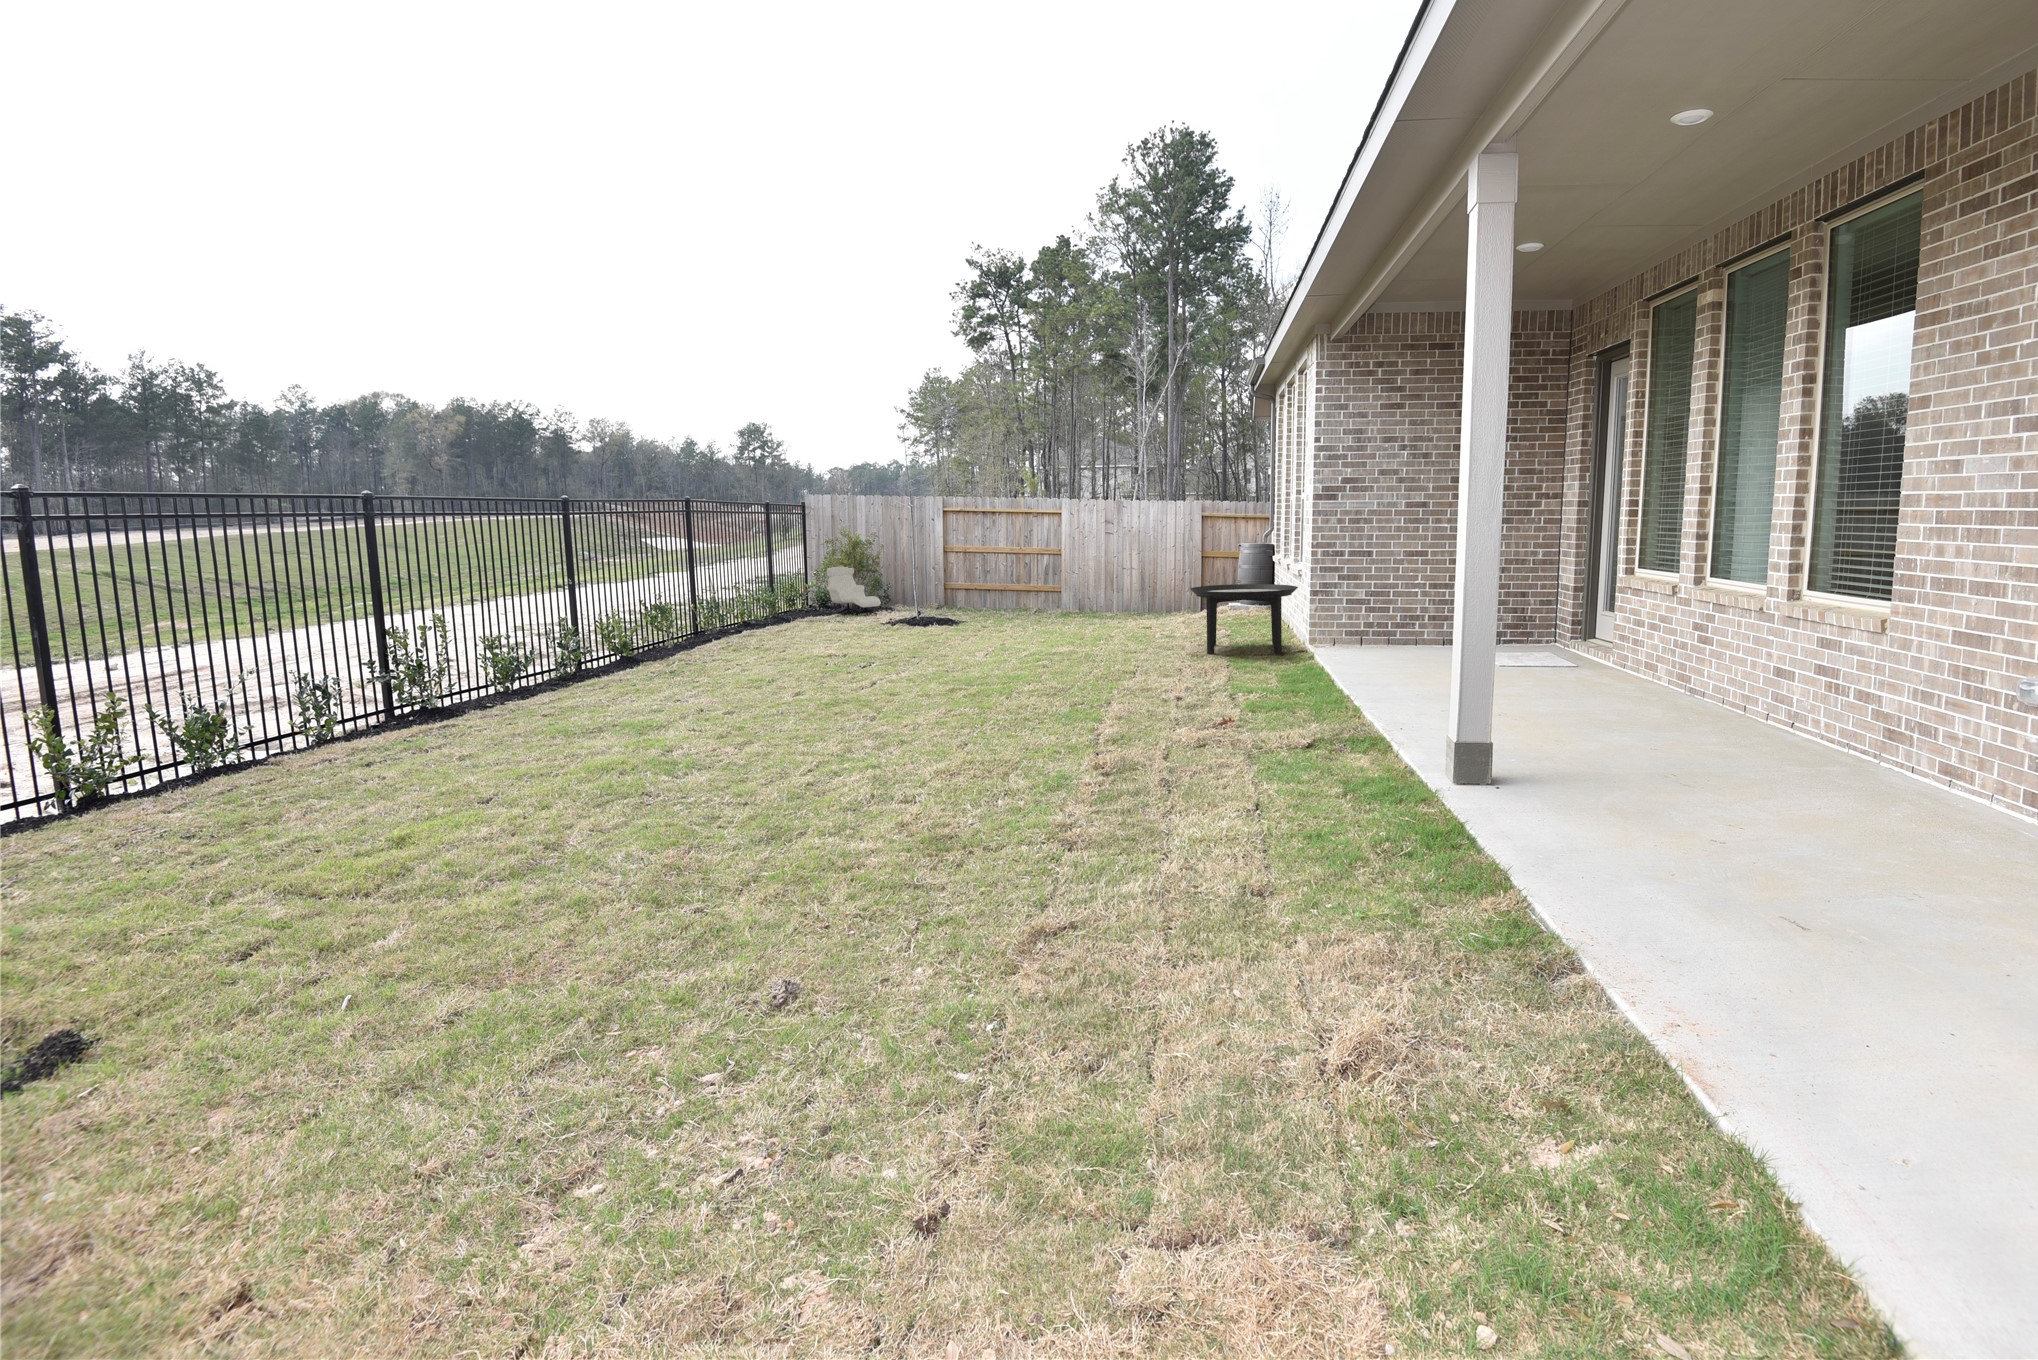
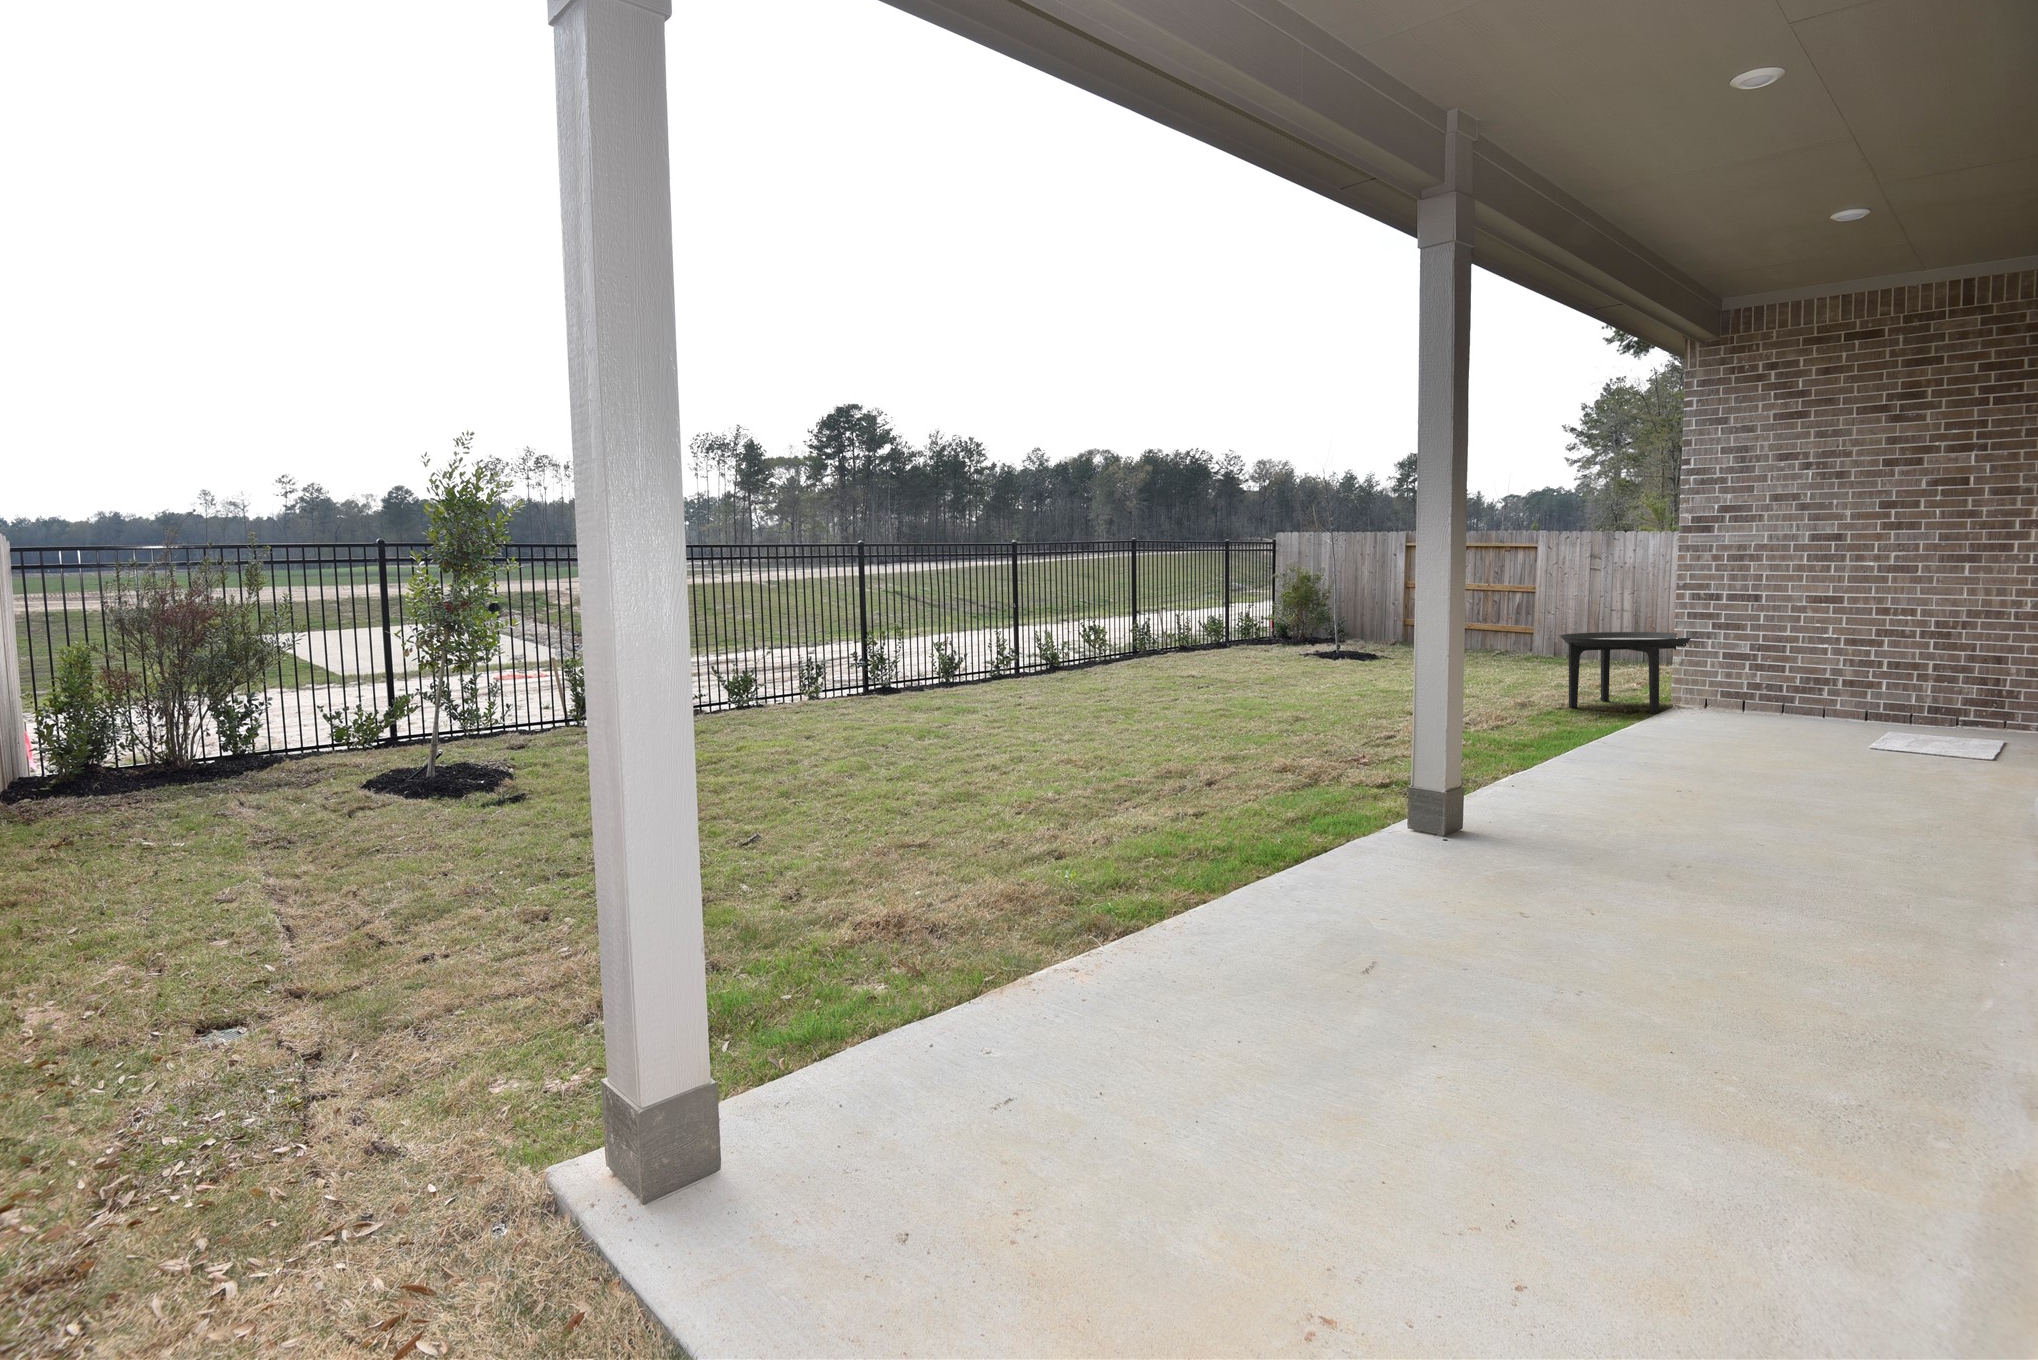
armchair: present [827,566,881,616] -> none [1307,604,1353,654]

